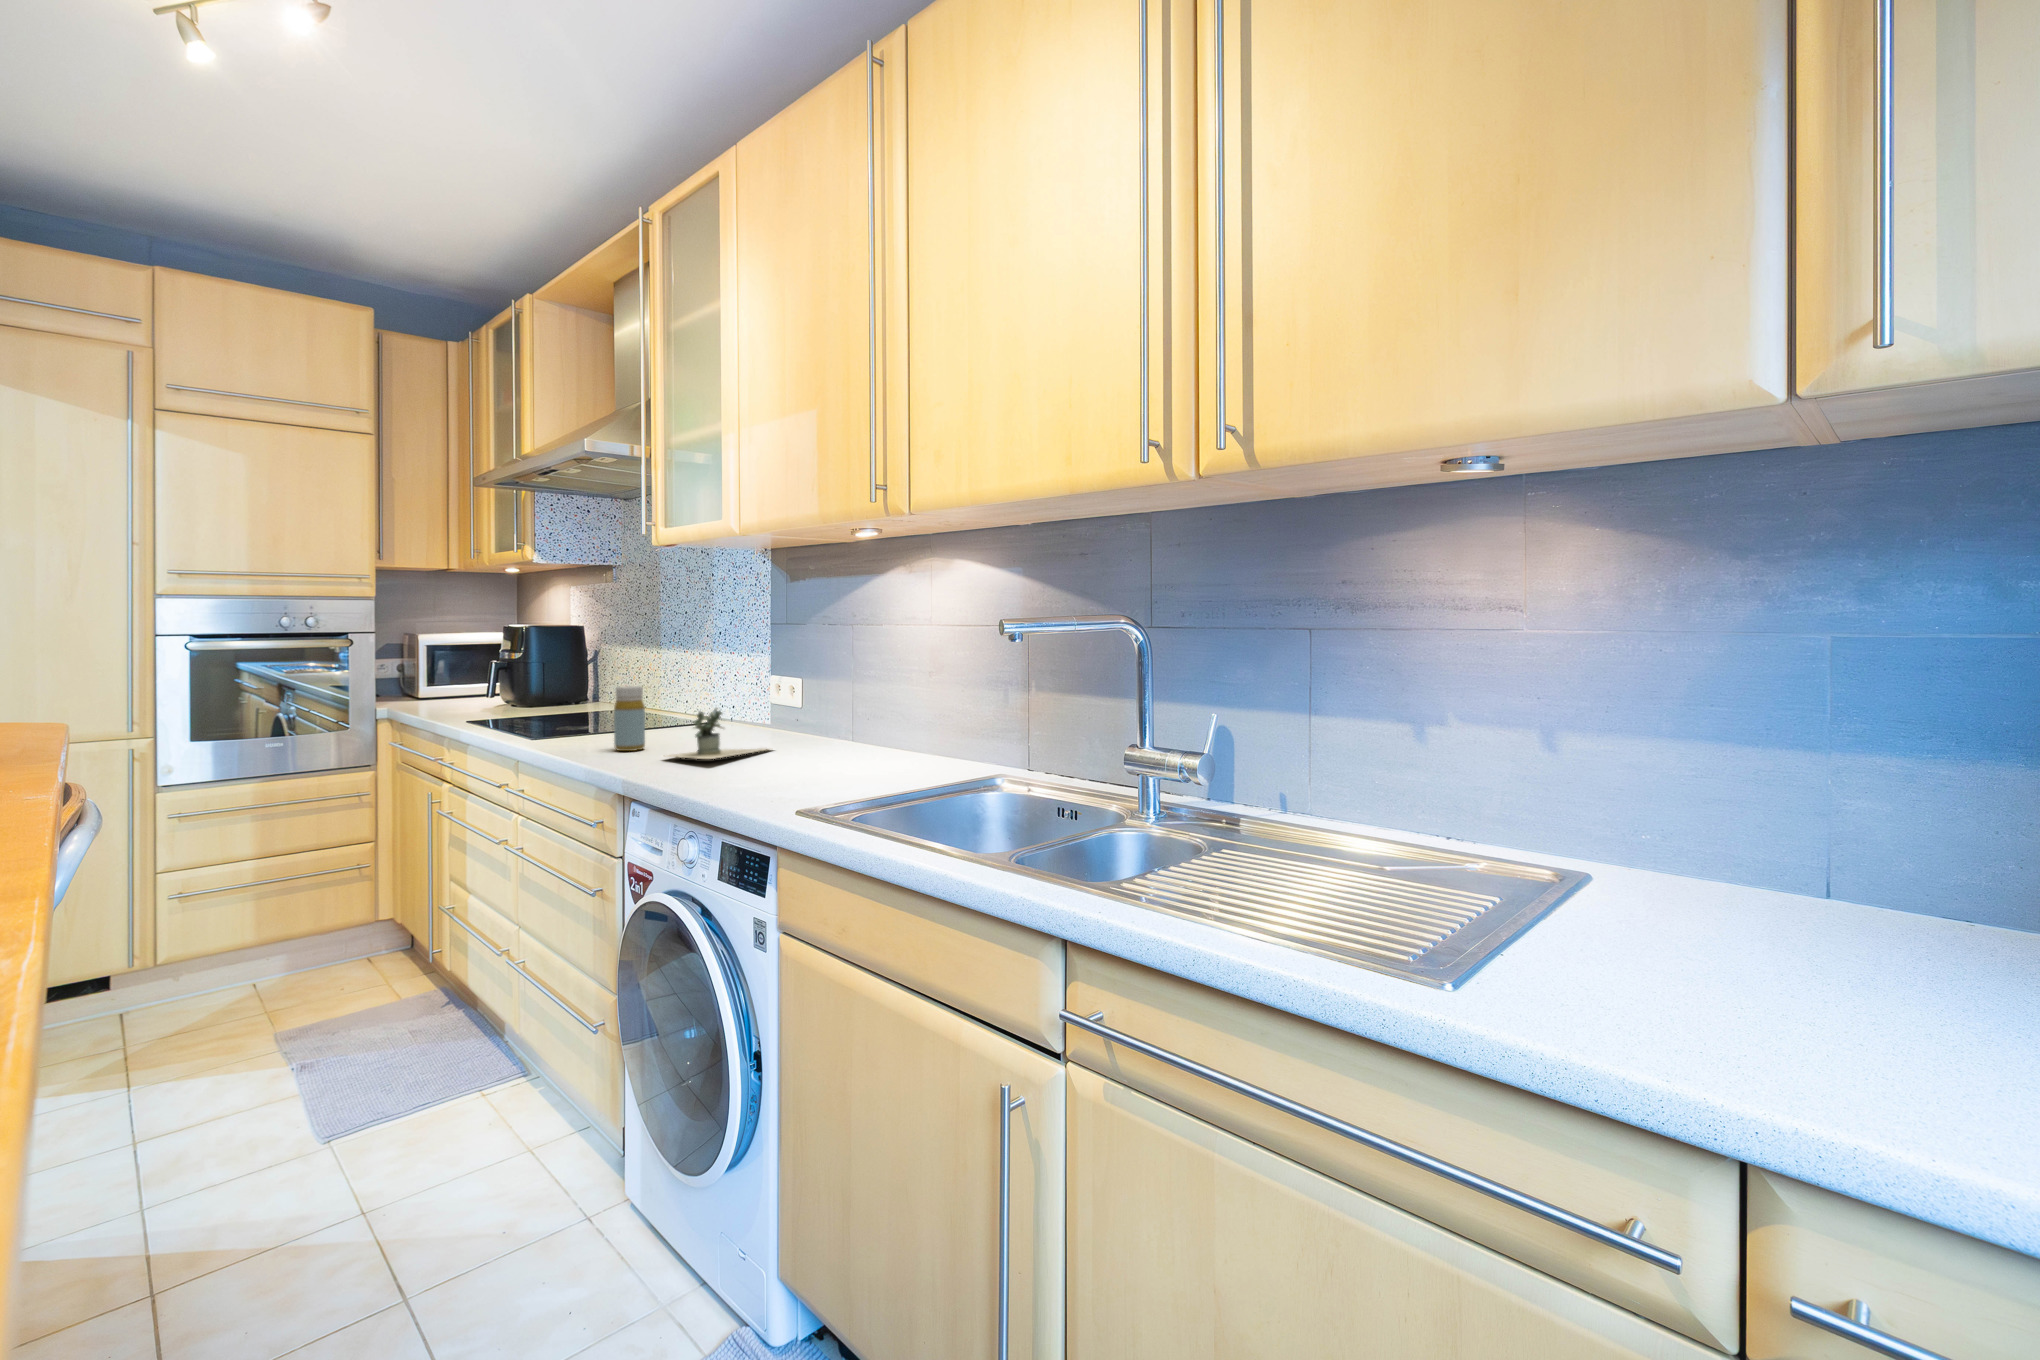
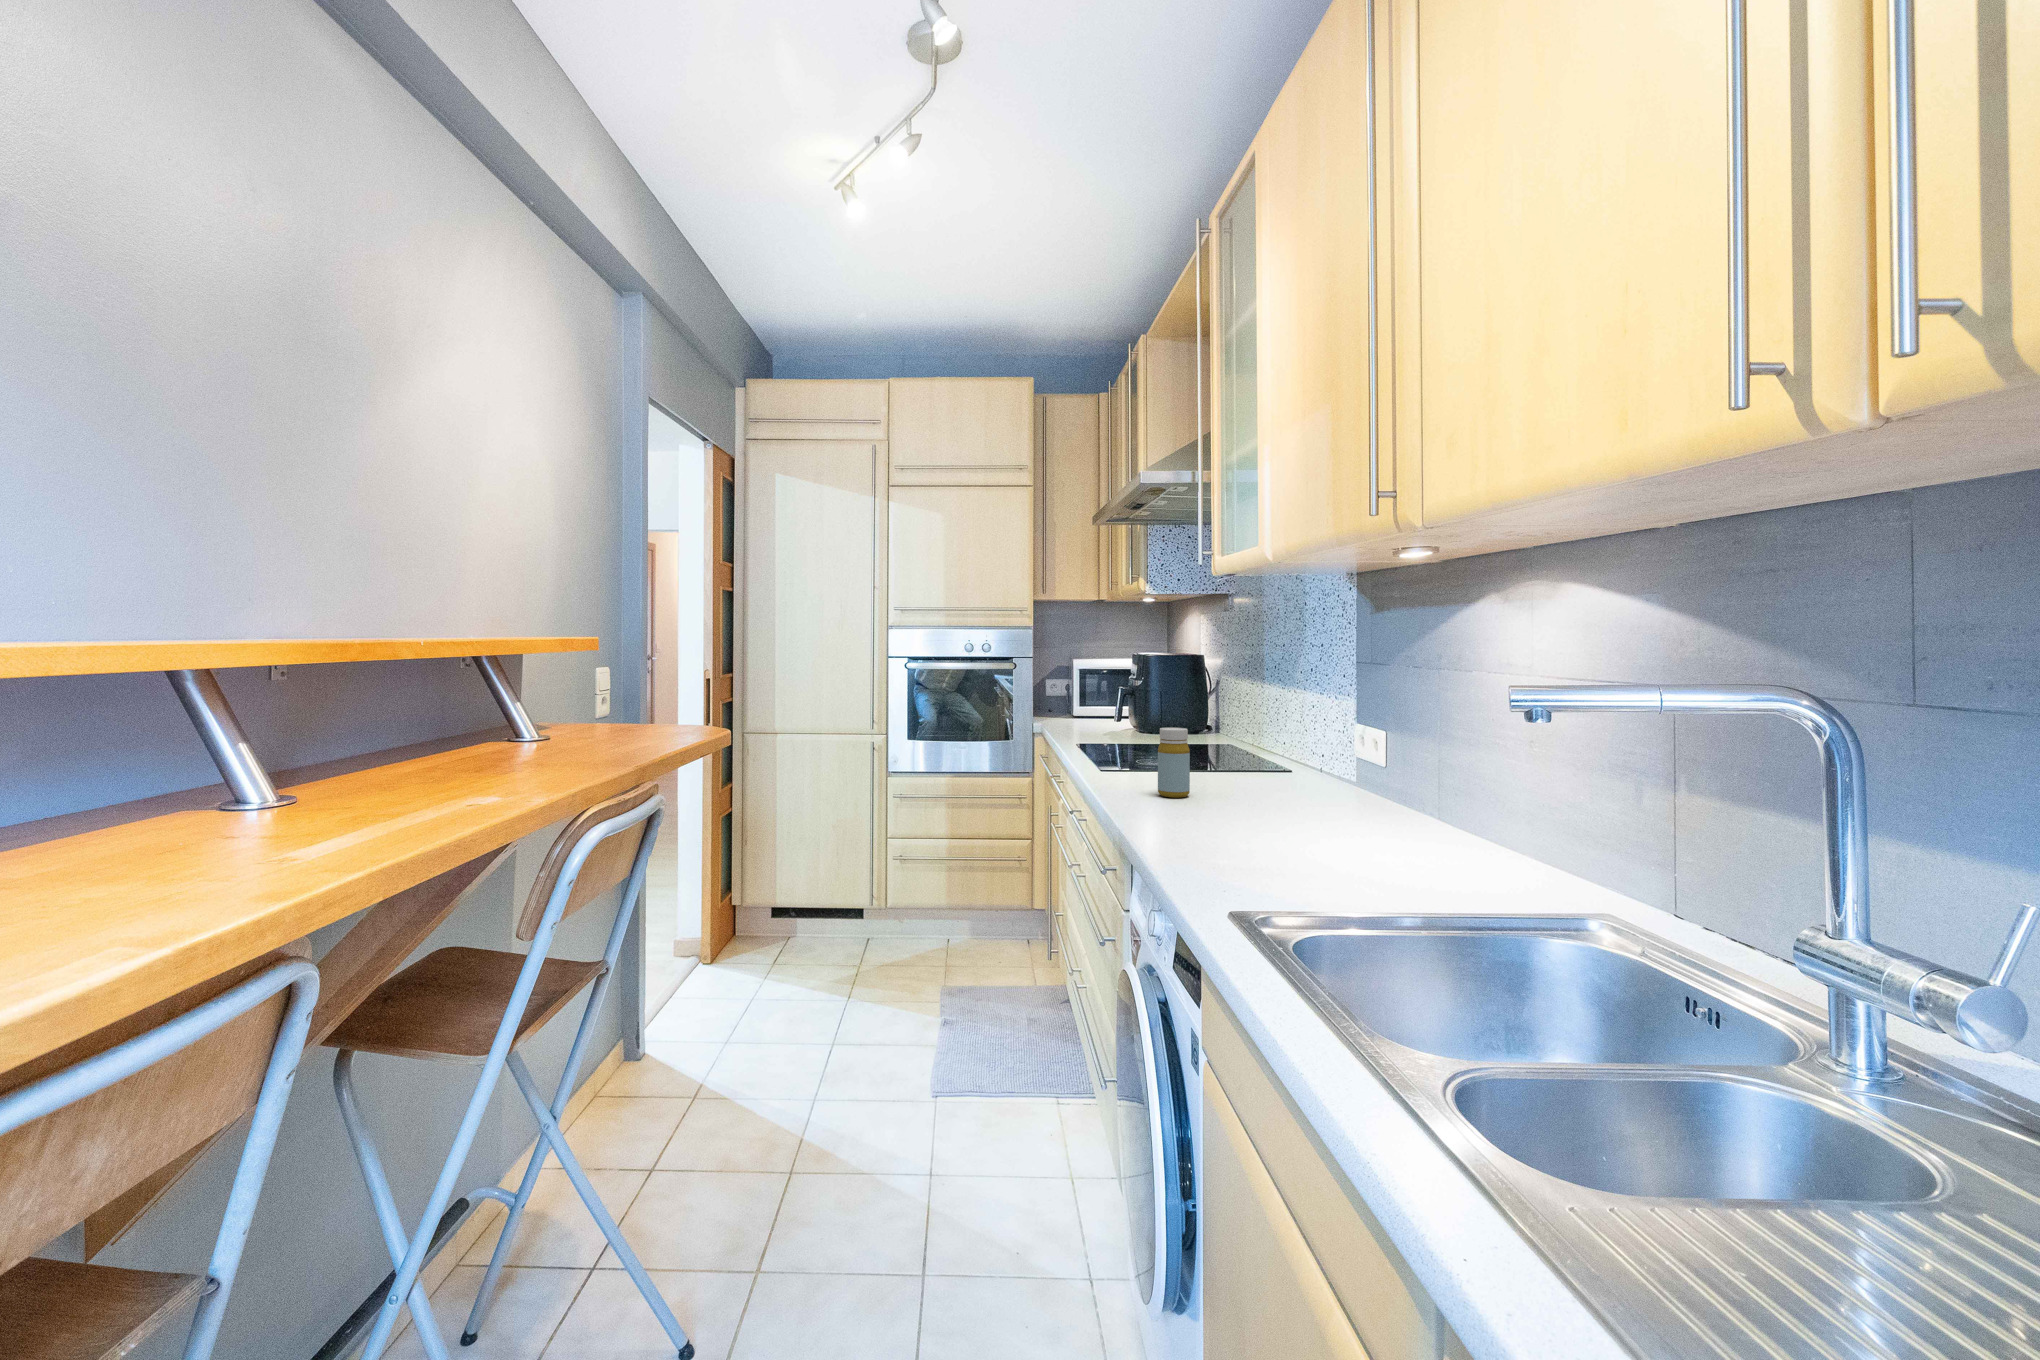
potted plant: present [670,708,798,759] -> none [1187,760,1365,822]

